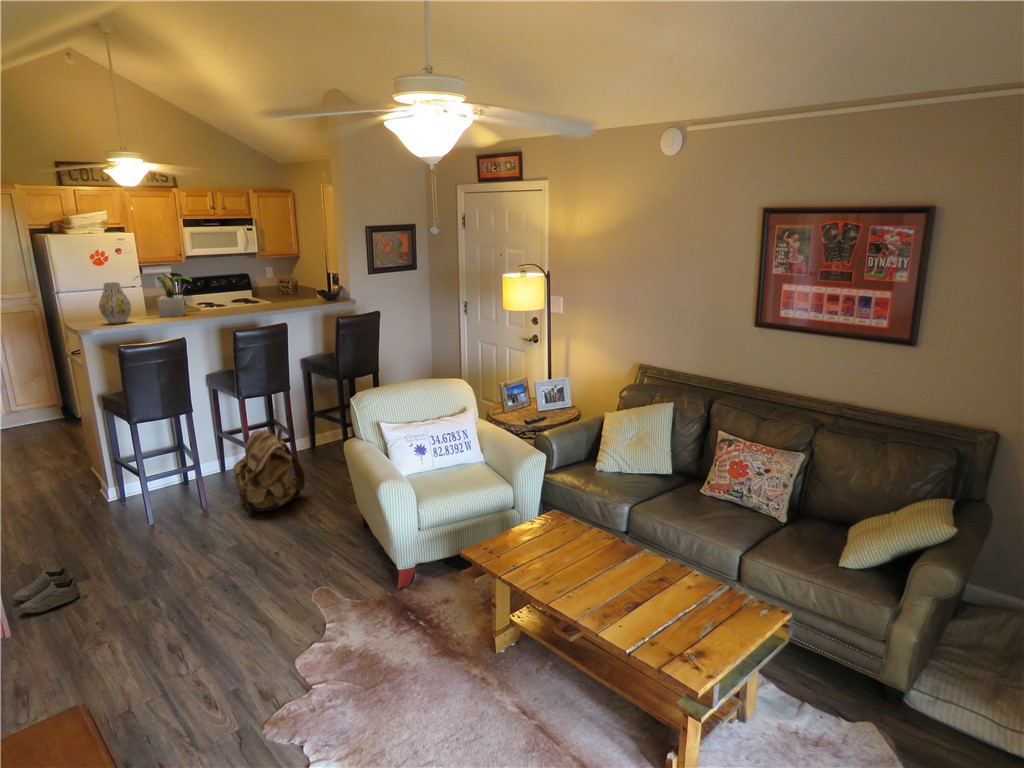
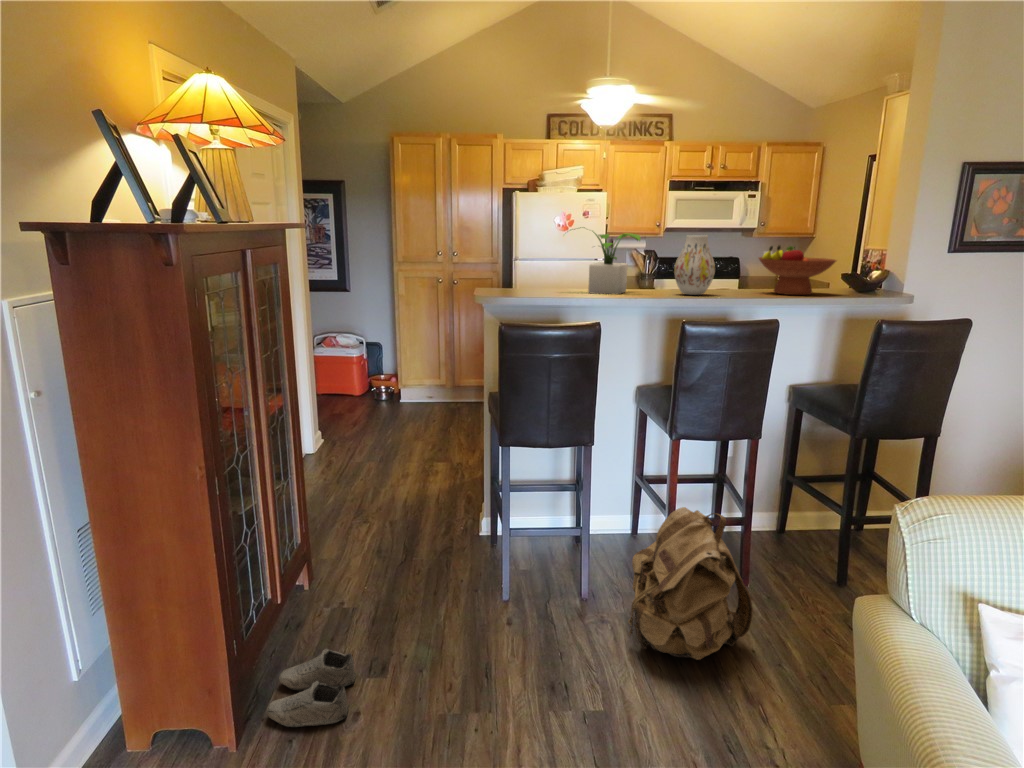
fruit bowl: none [267,277,312,306] -> present [759,245,836,295]
vase: present [99,282,131,324] -> present [674,235,715,295]

